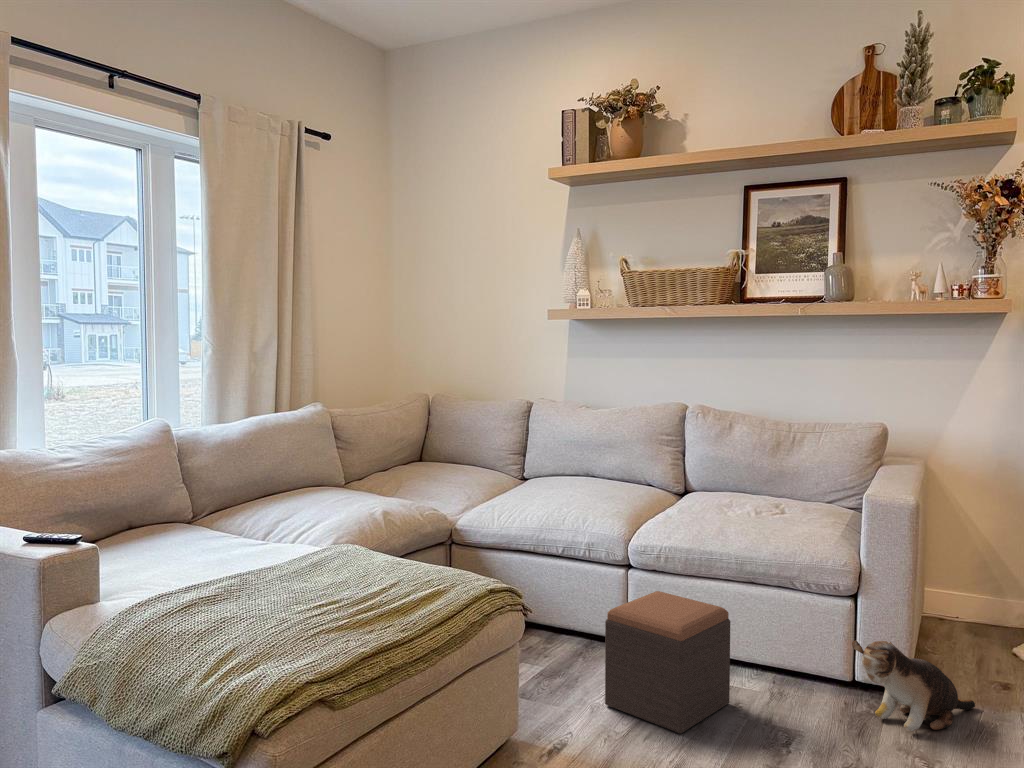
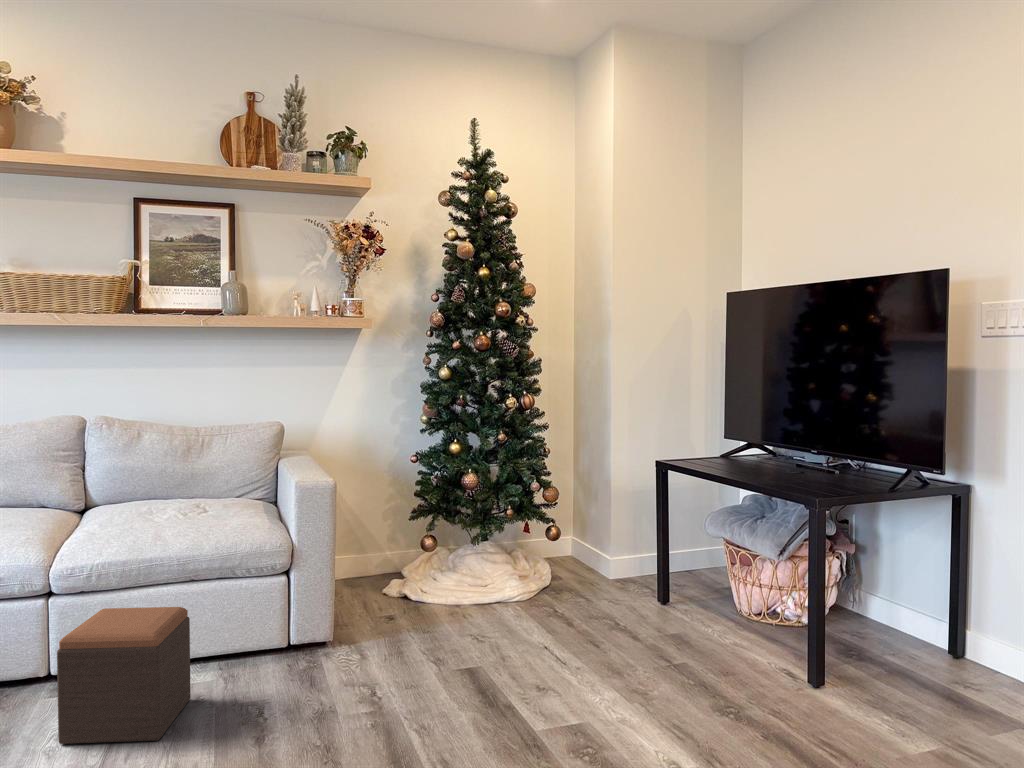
plush toy: present [852,641,975,731] -> none [301,600,381,669]

